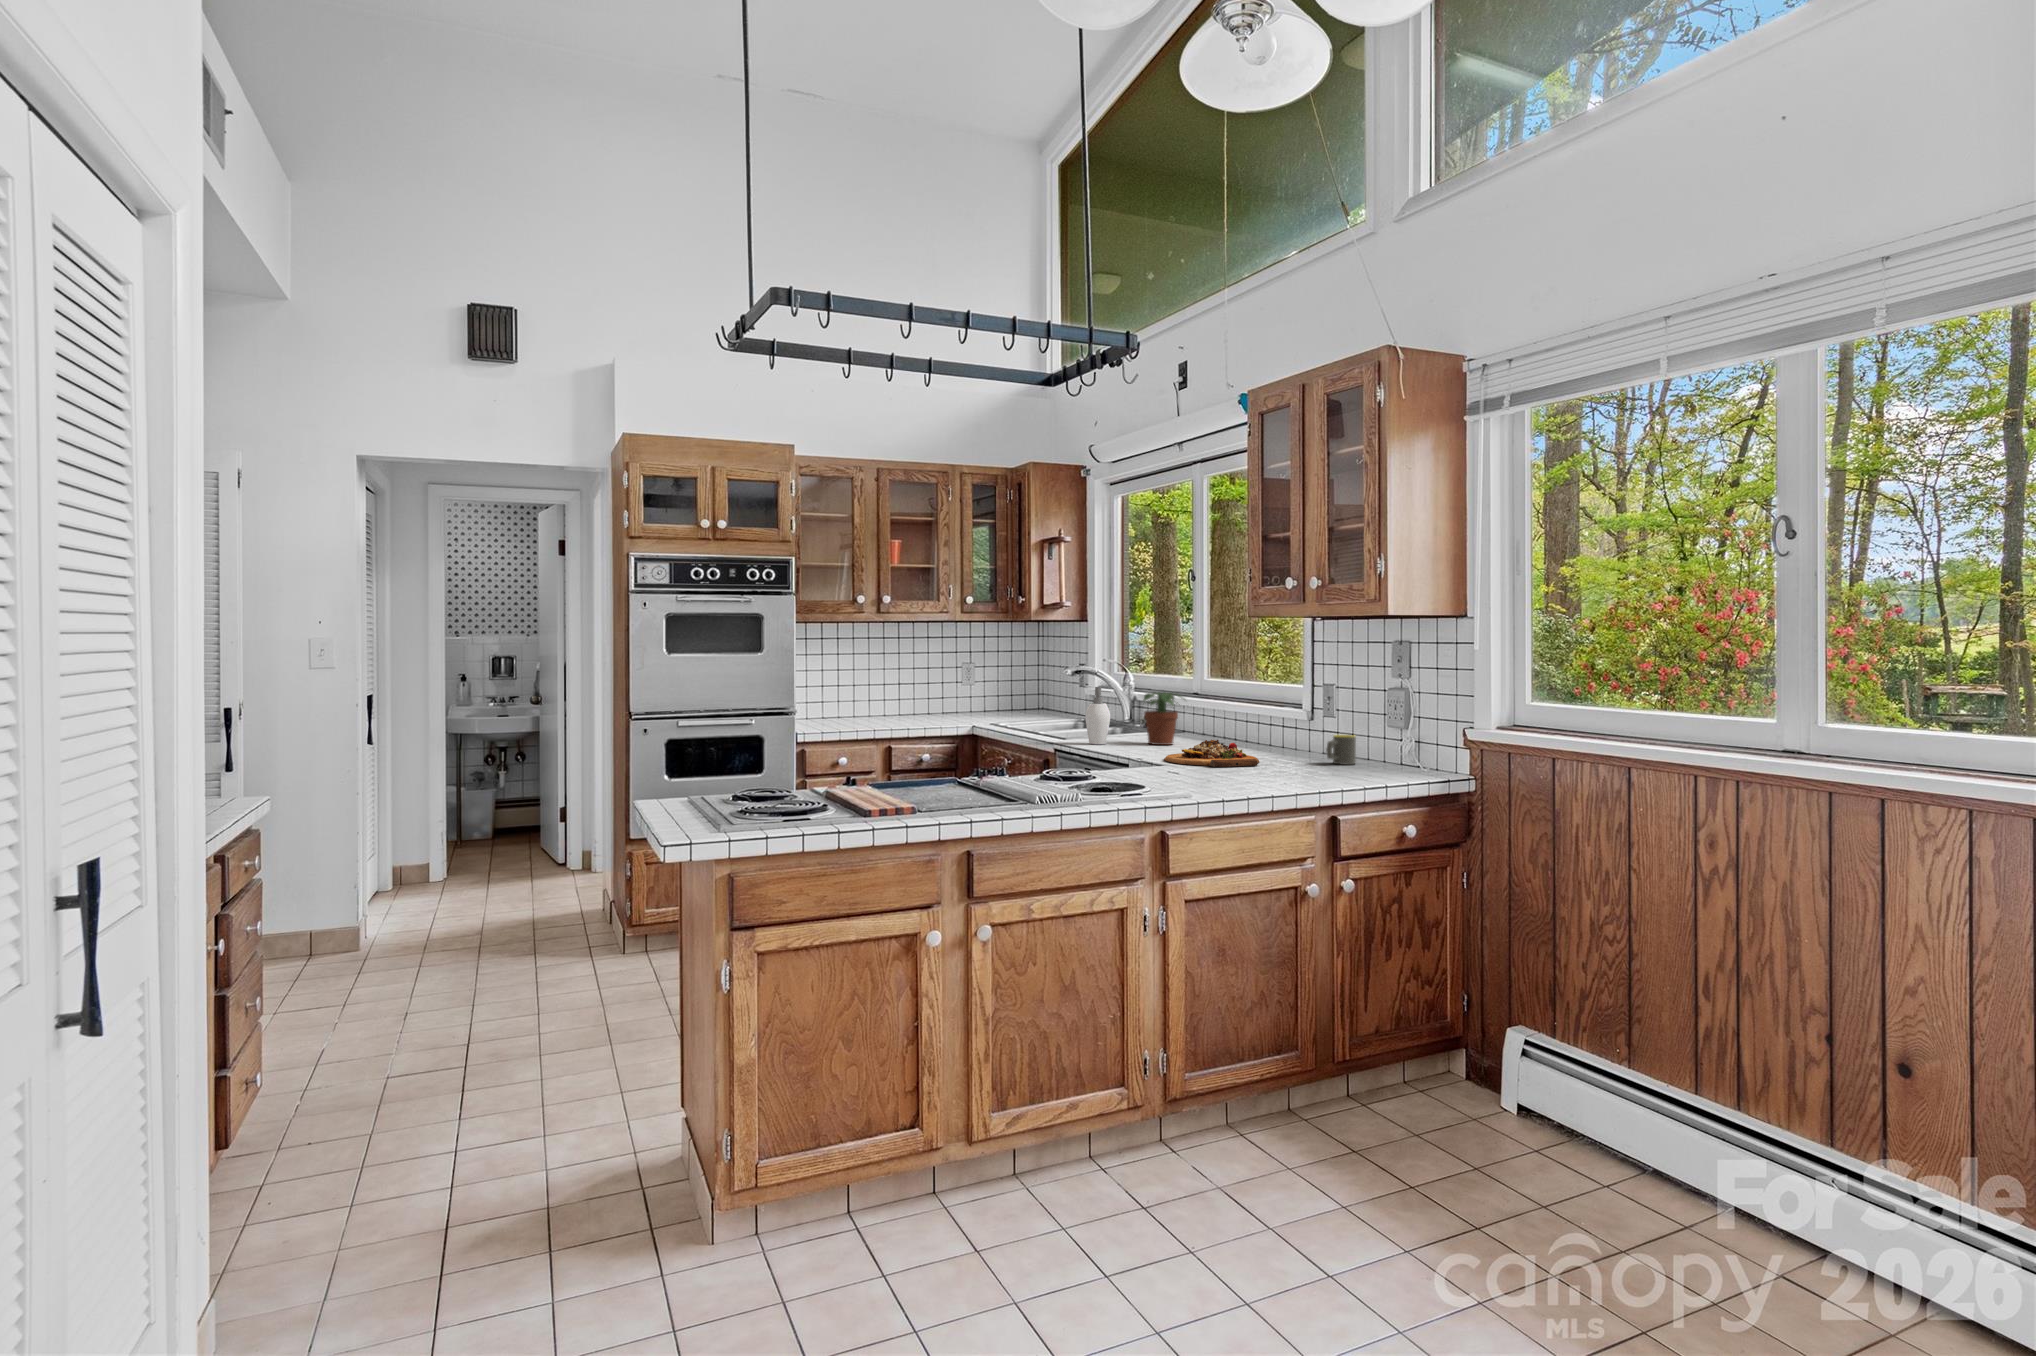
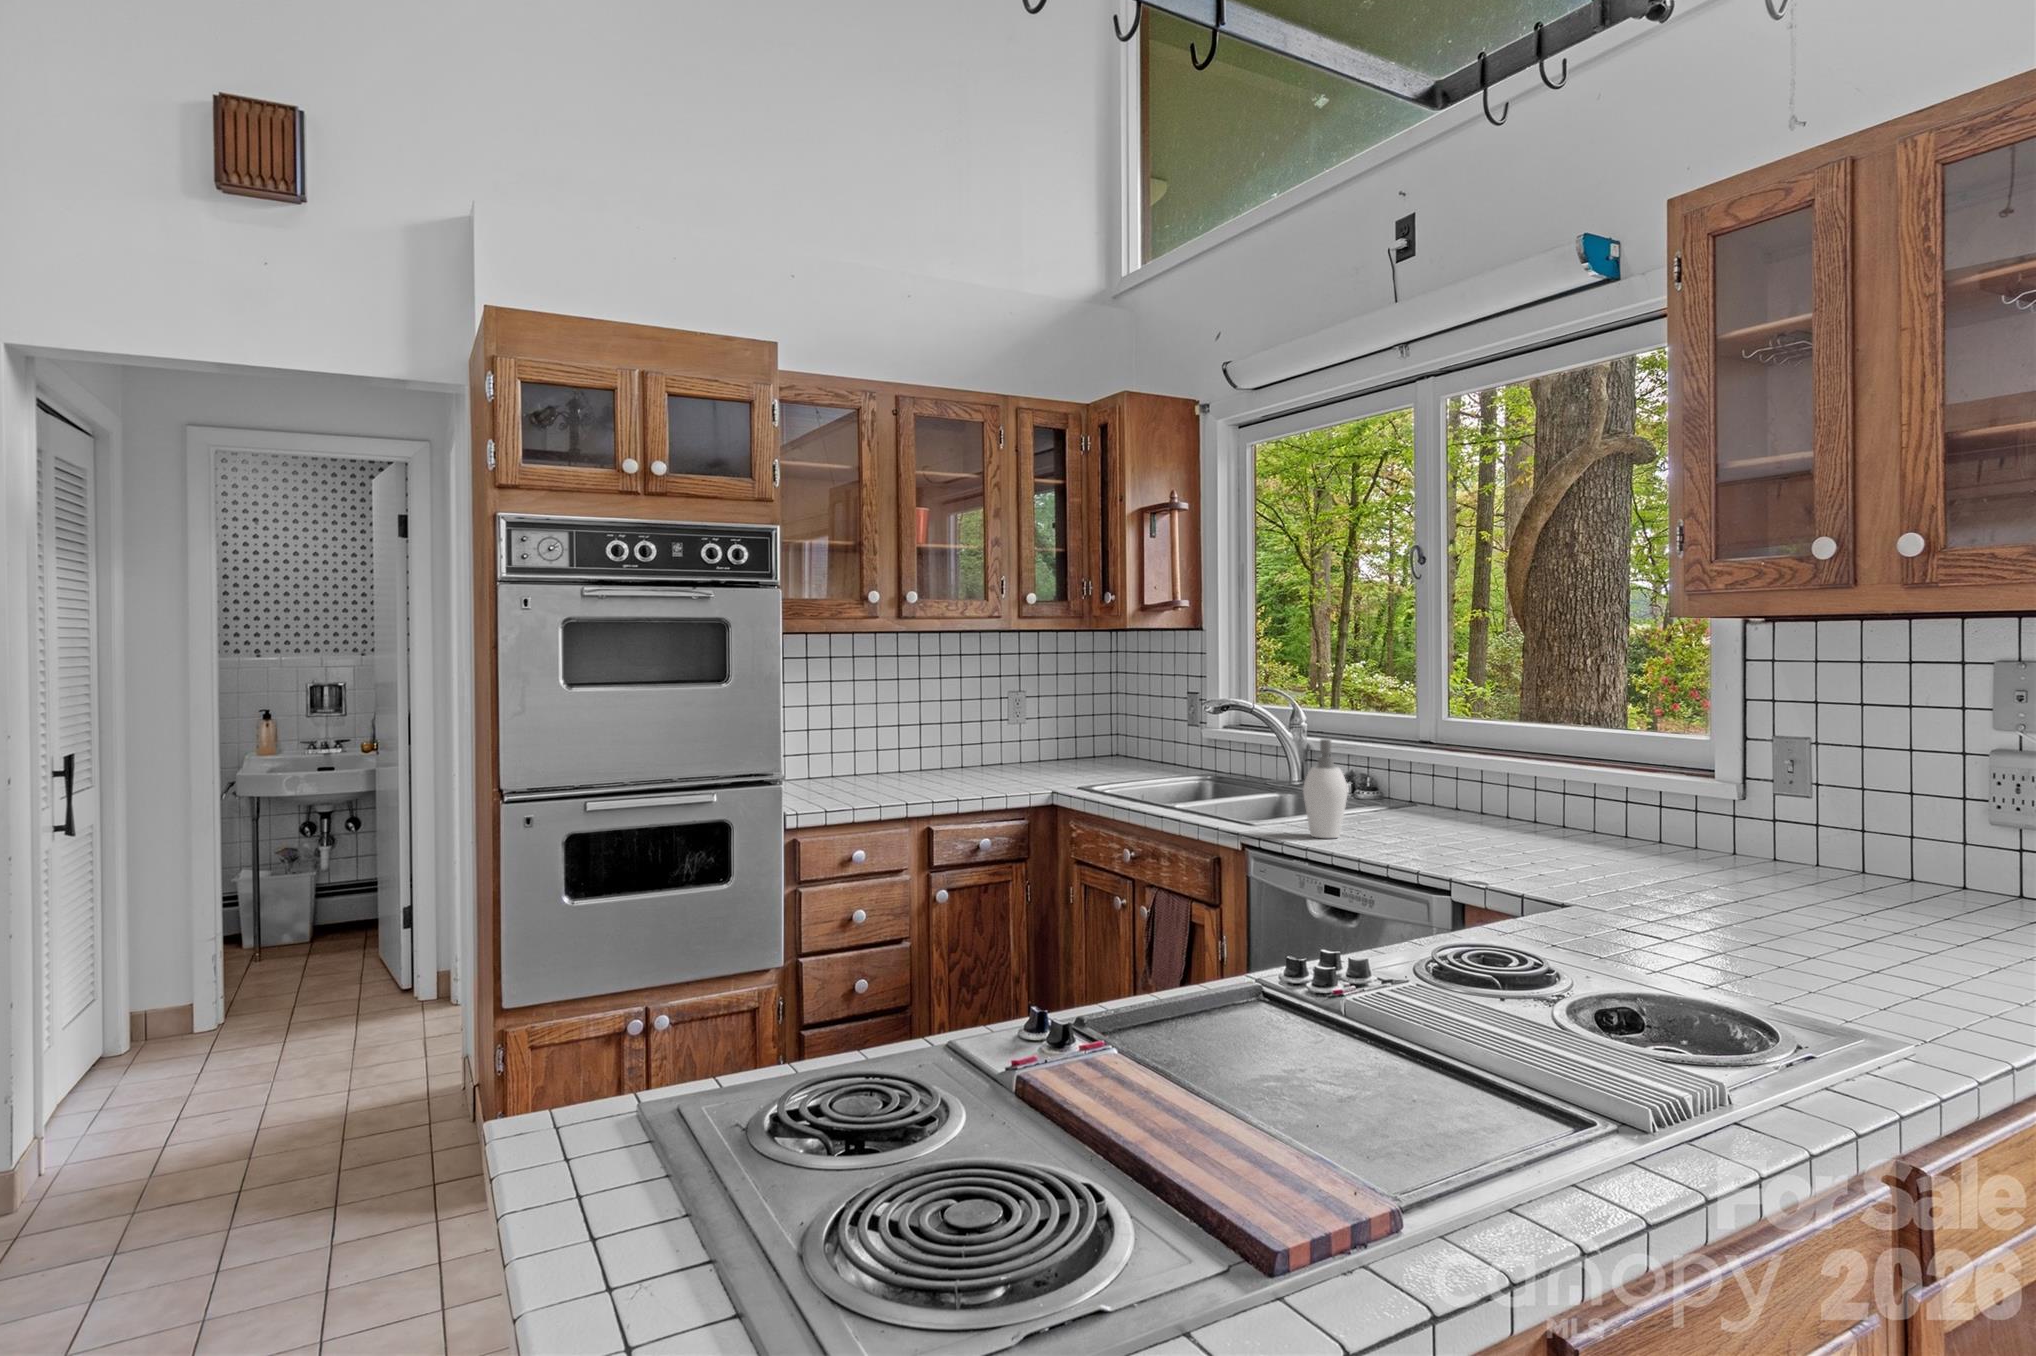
potted plant: present [1144,692,1182,745] -> none [1394,746,1473,837]
mug: present [1326,735,1356,765] -> none [1855,834,1907,894]
cutting board: present [1164,740,1259,767] -> none [1528,846,1752,911]

